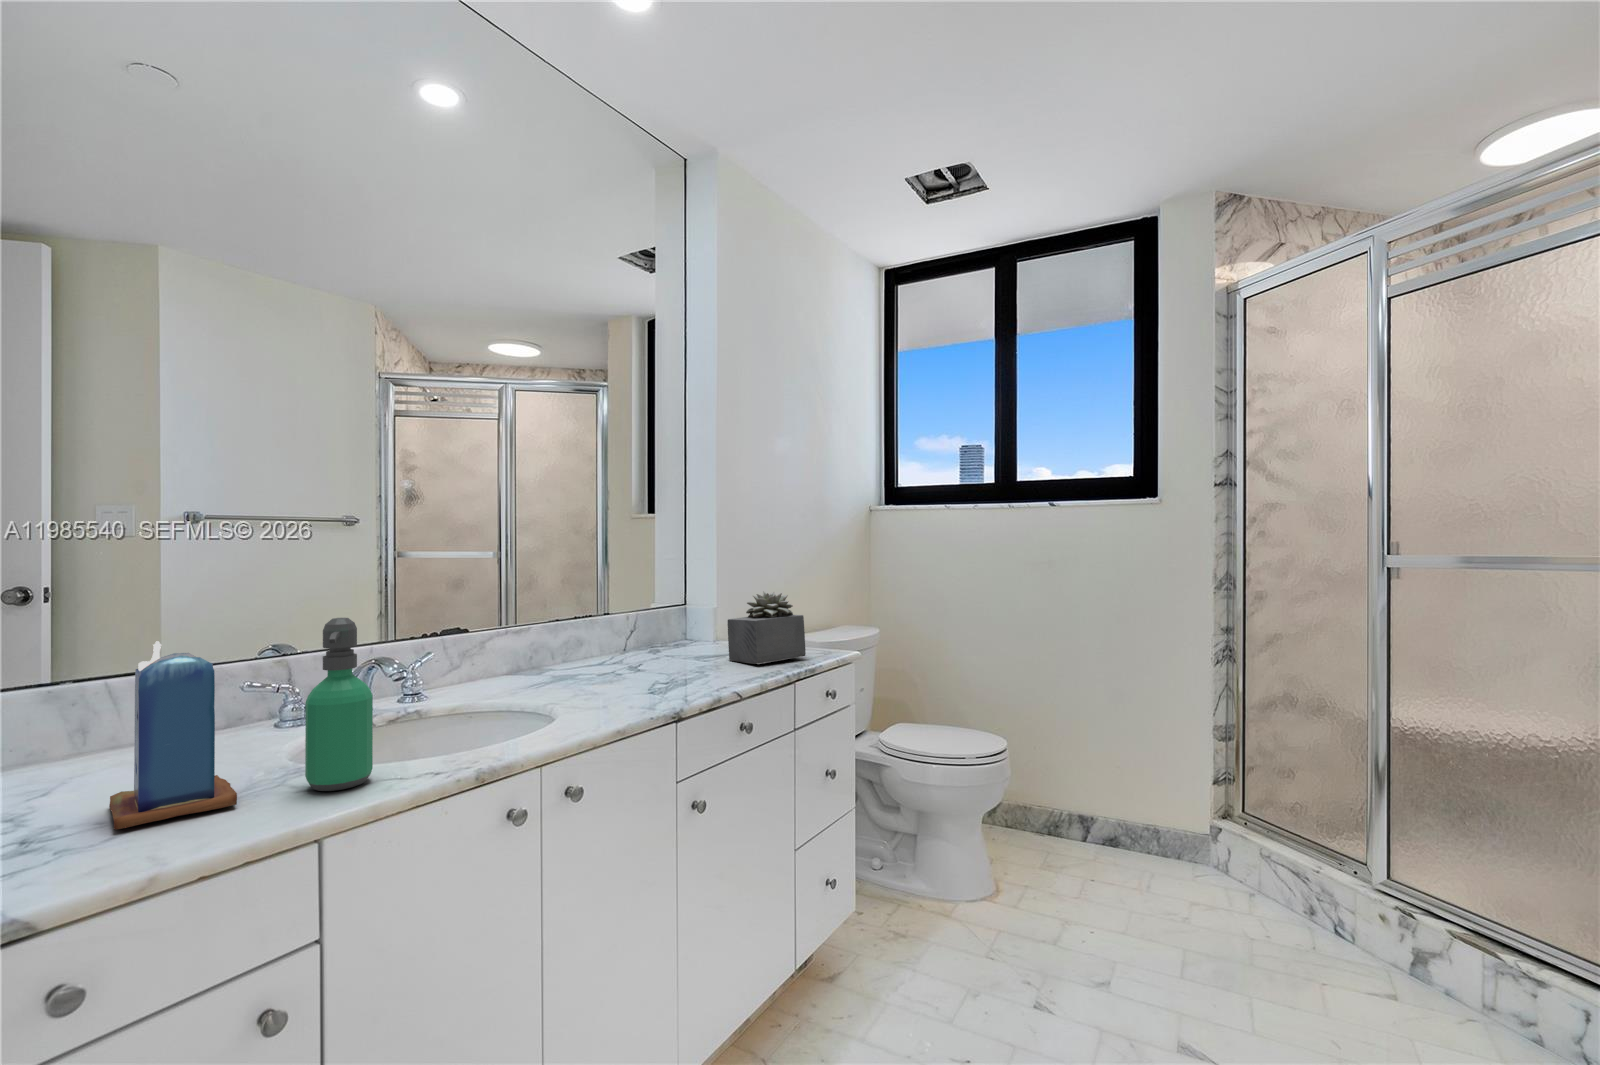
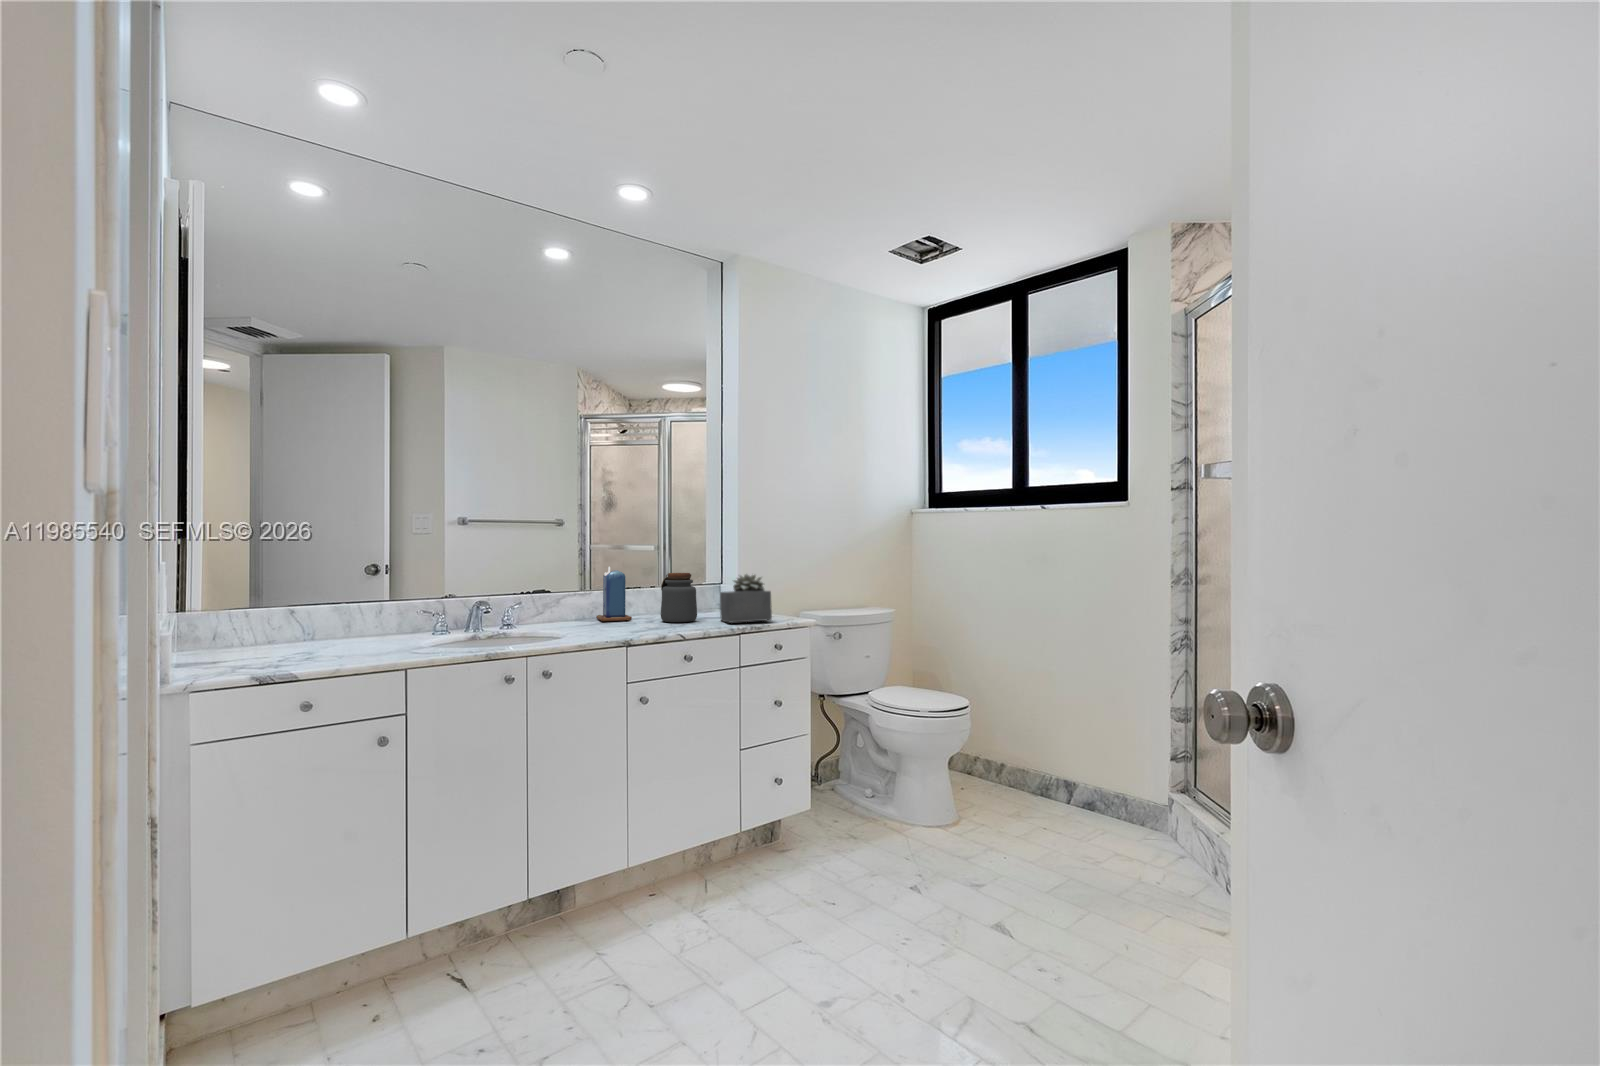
jar: none [644,593,699,668] -> present [661,573,697,622]
soap dispenser: present [305,618,373,791] -> none [407,571,439,654]
candle: present [109,641,237,830] -> present [596,567,632,621]

